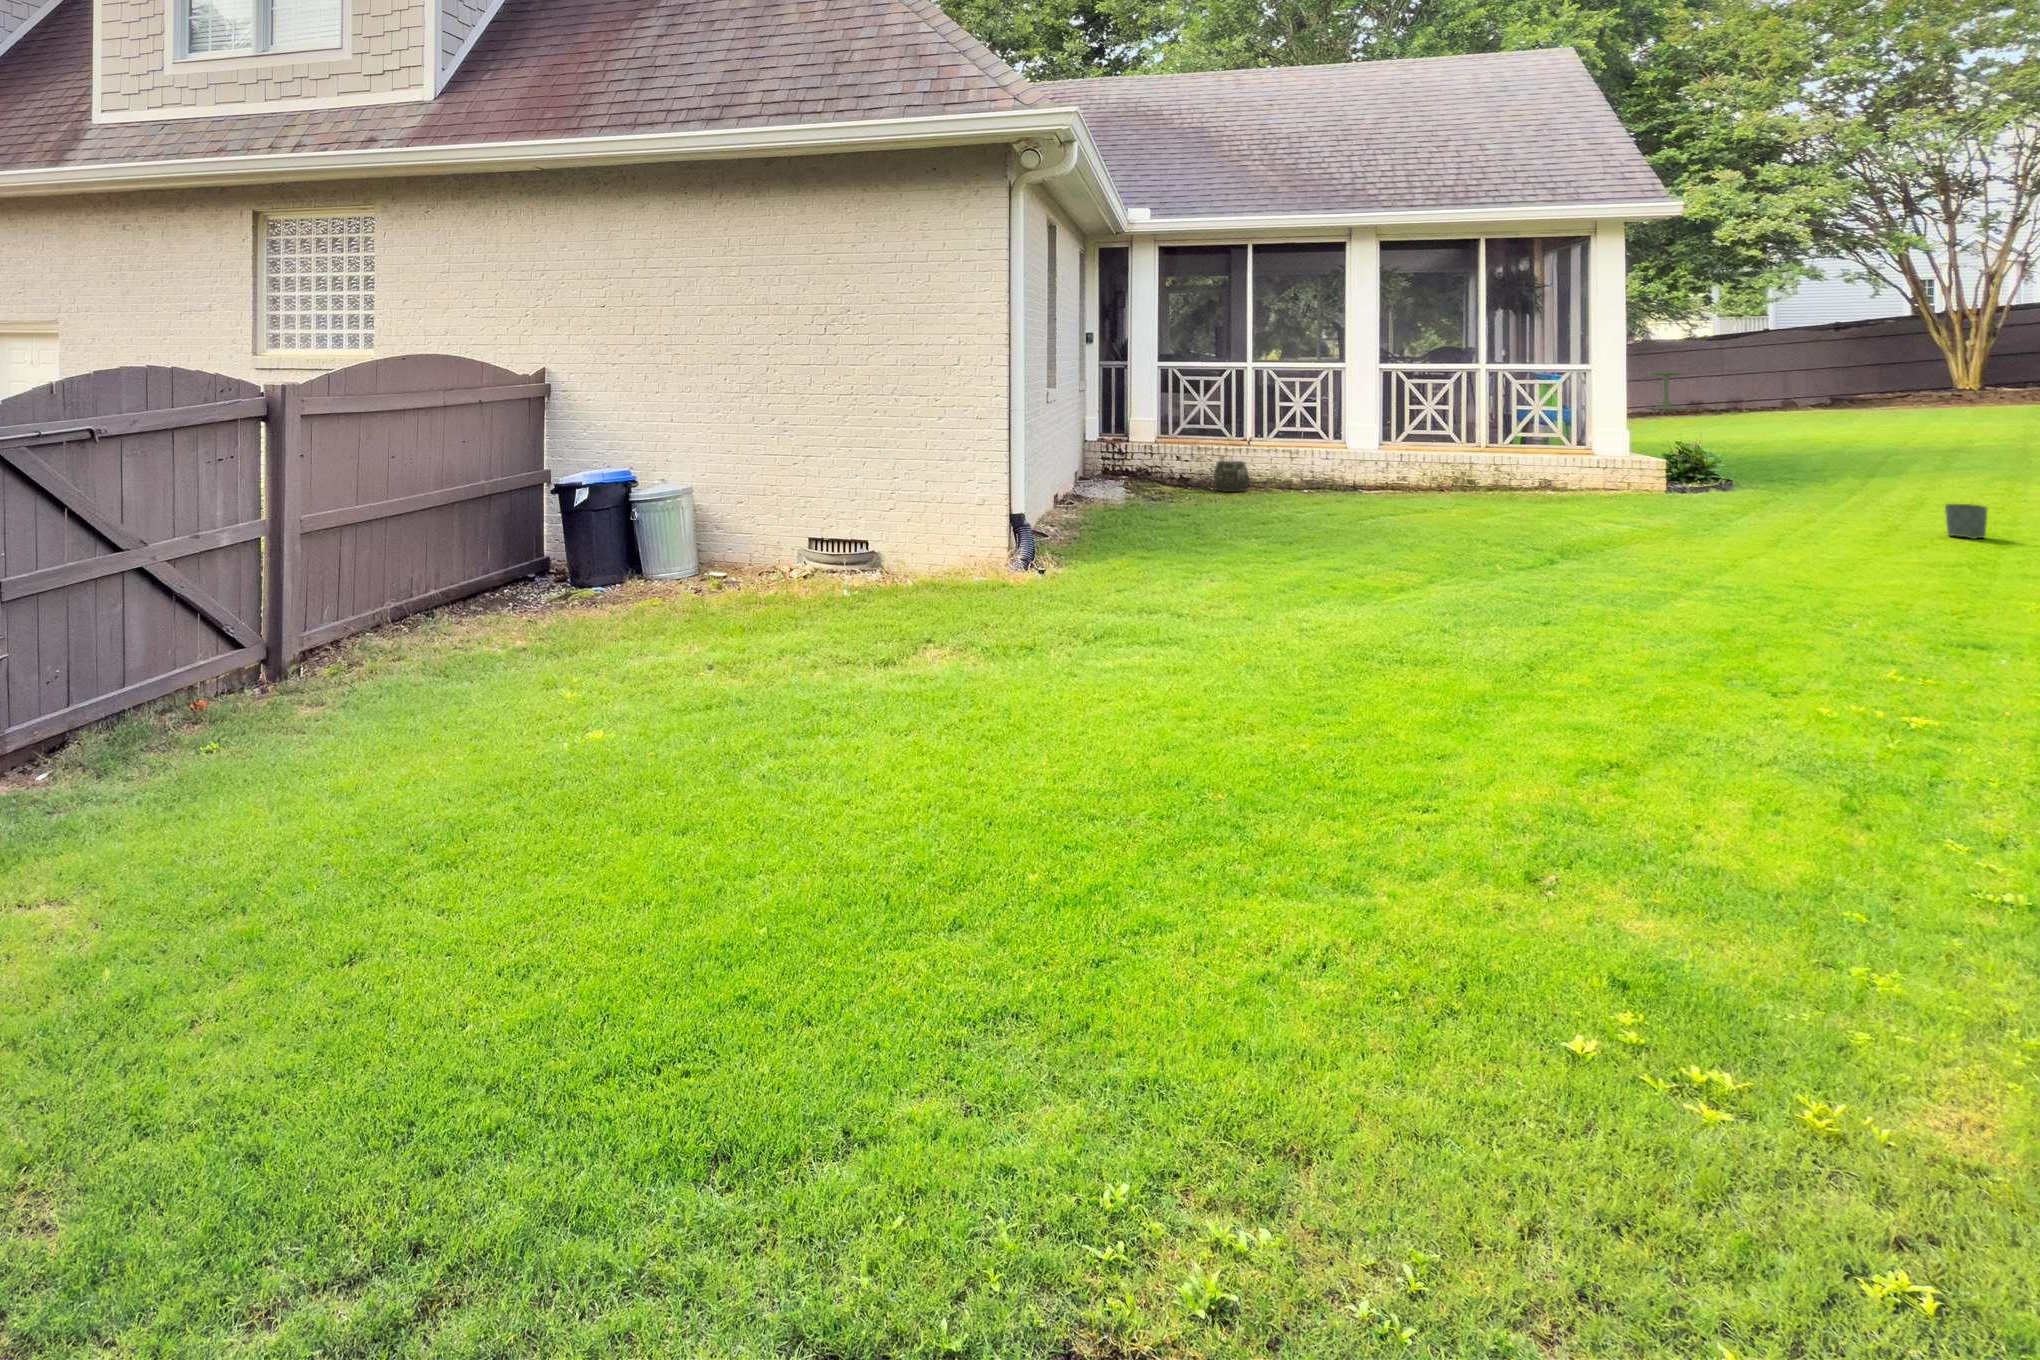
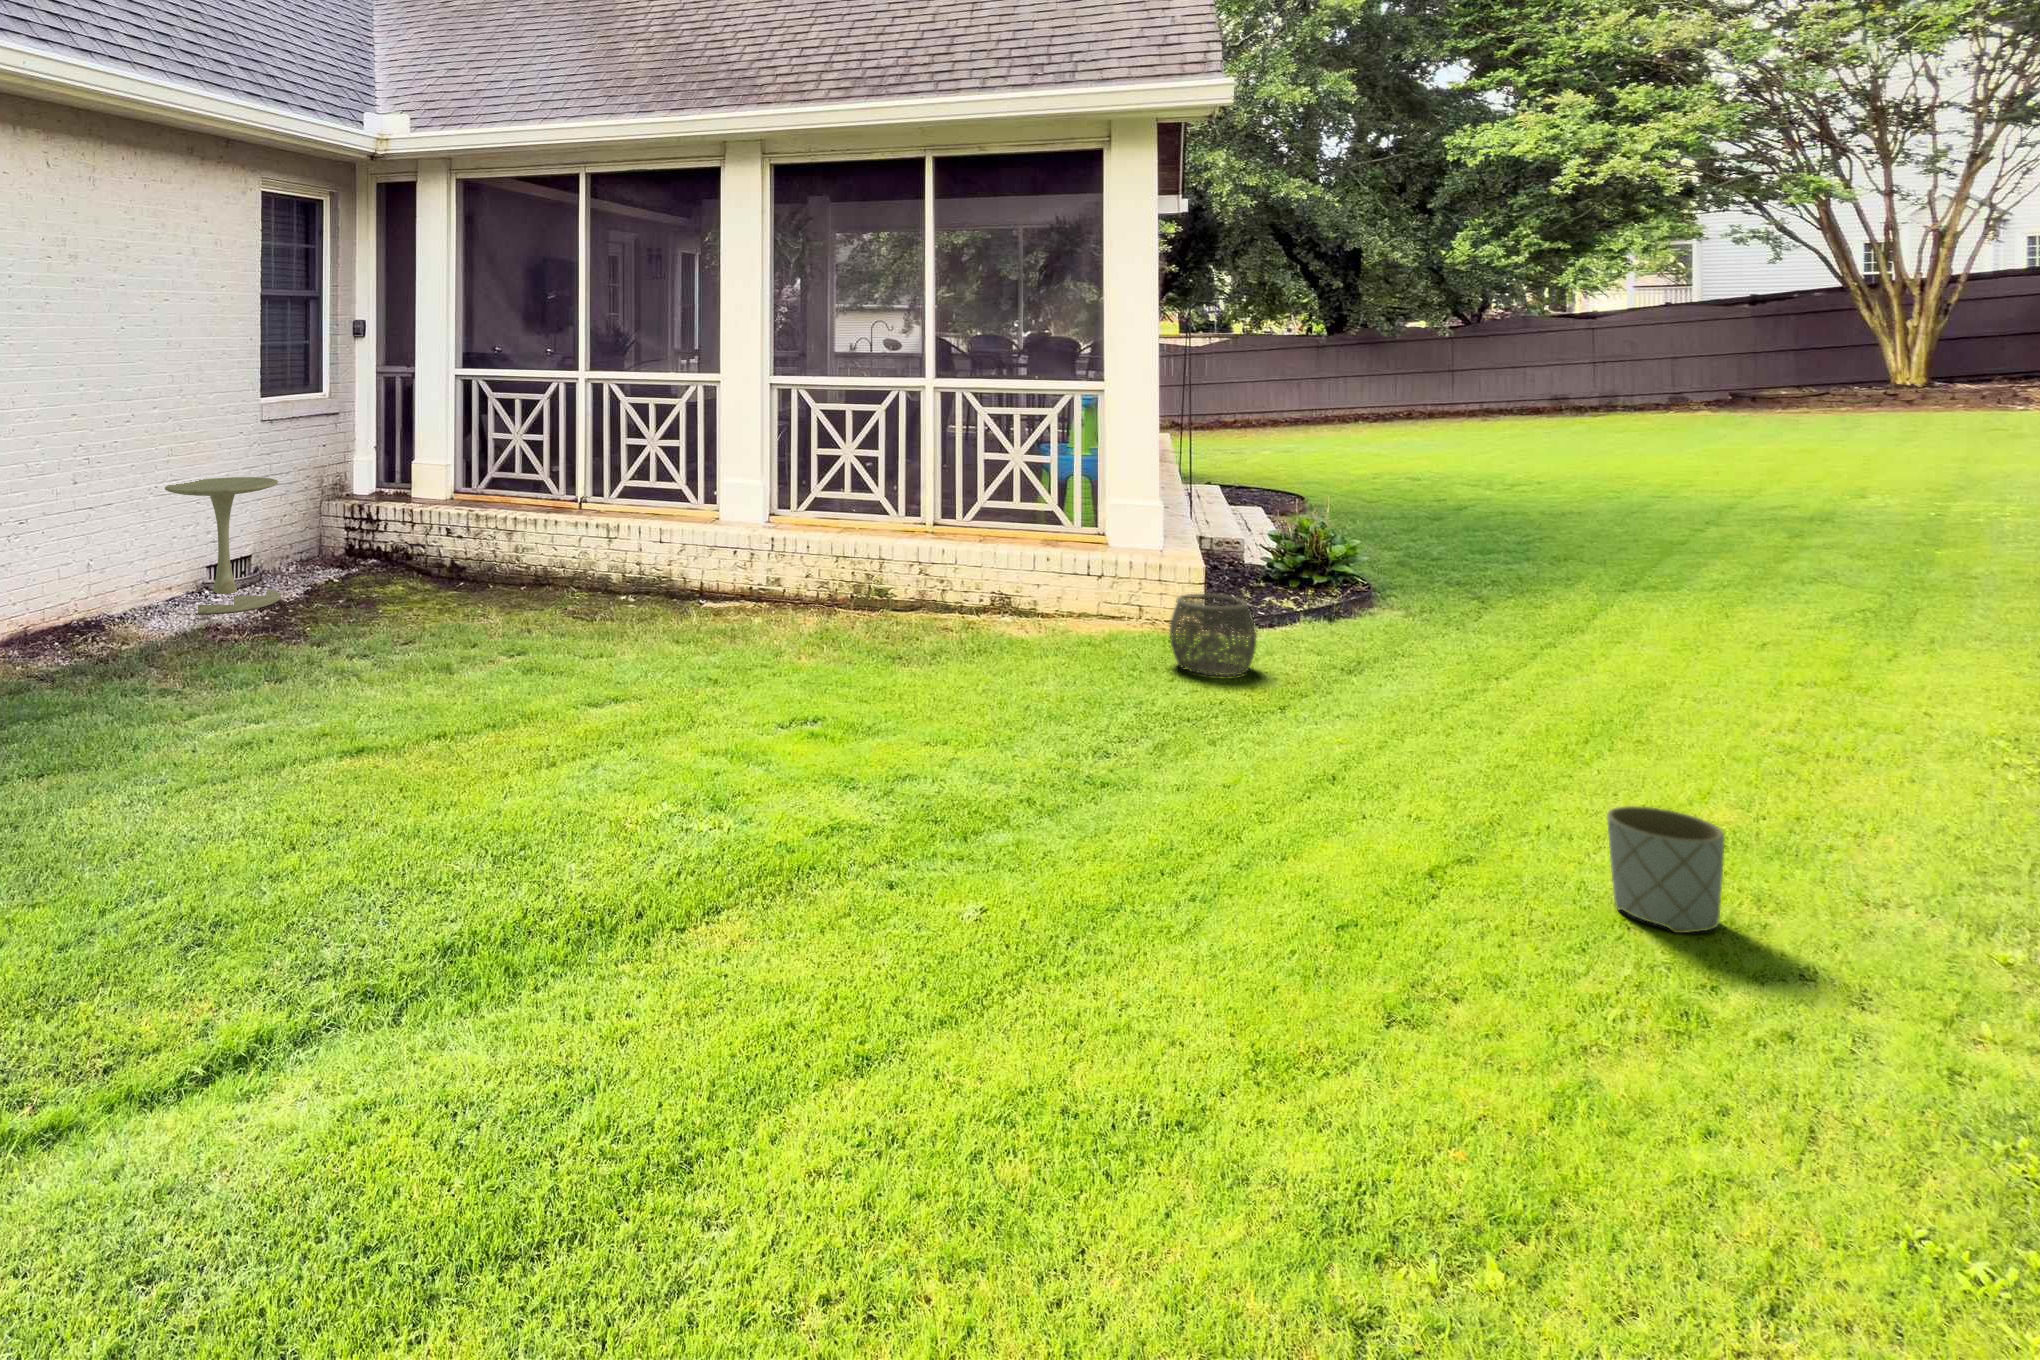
pedestal table: present [1645,372,1687,410] -> present [165,477,281,614]
woven basket: present [1213,461,1249,492] -> present [1170,594,1256,676]

